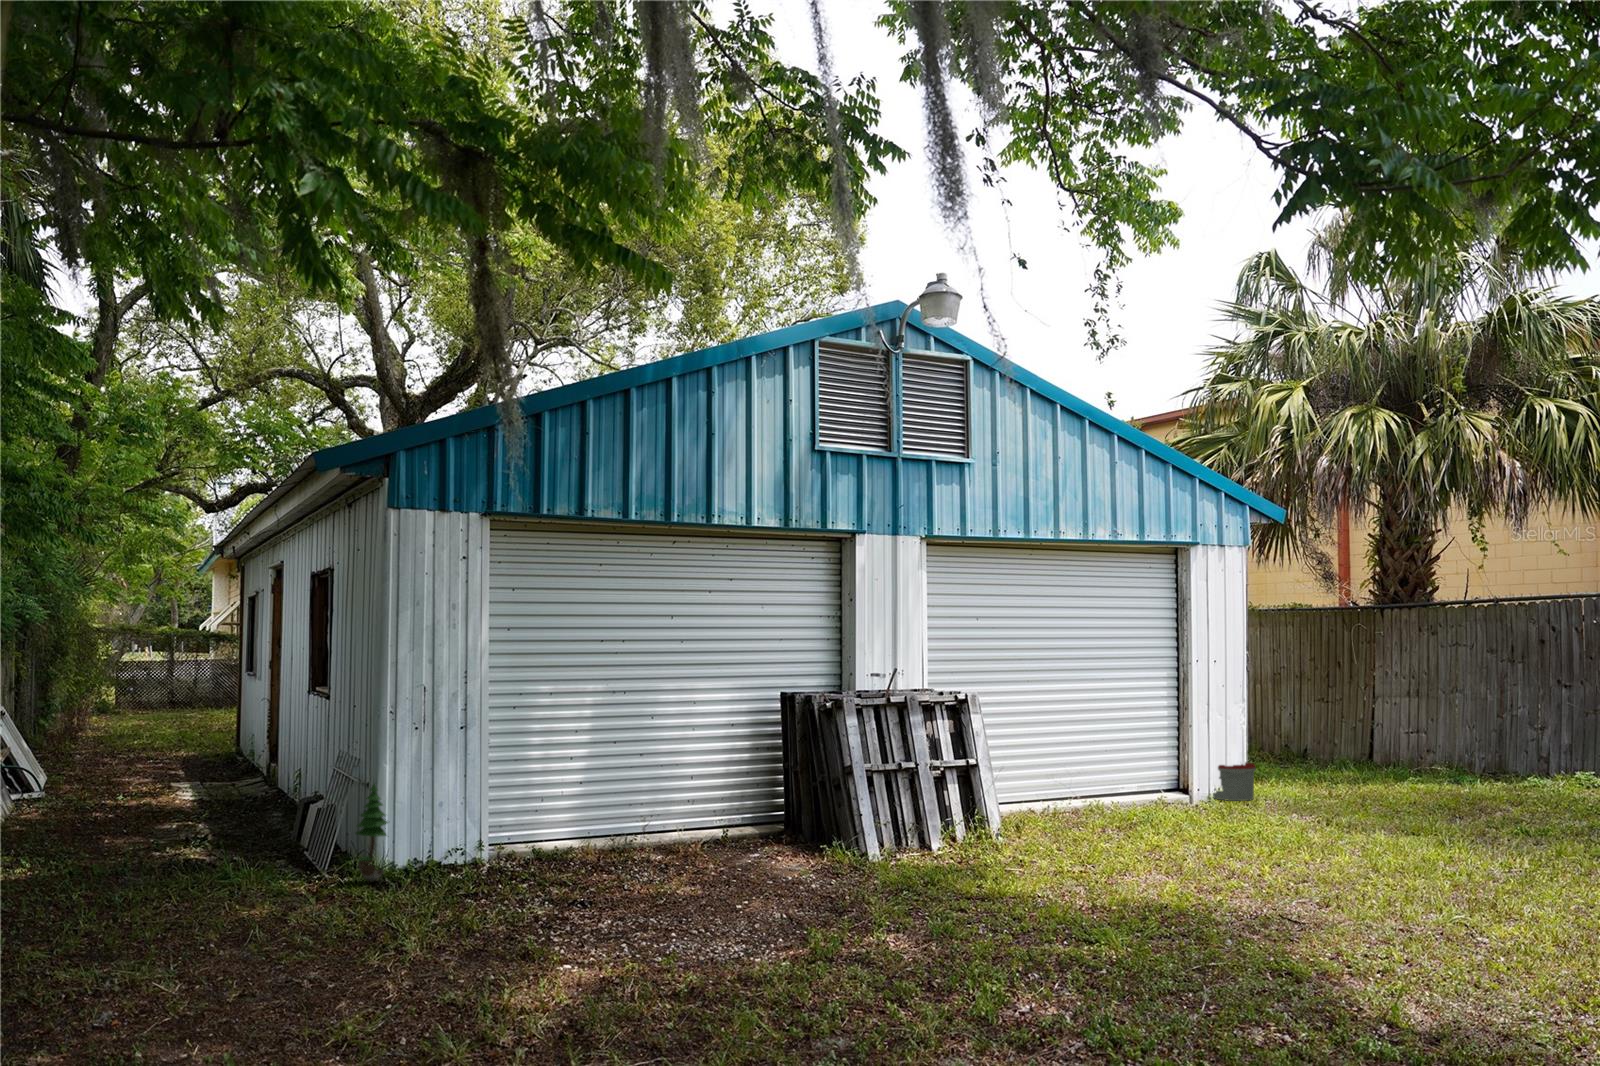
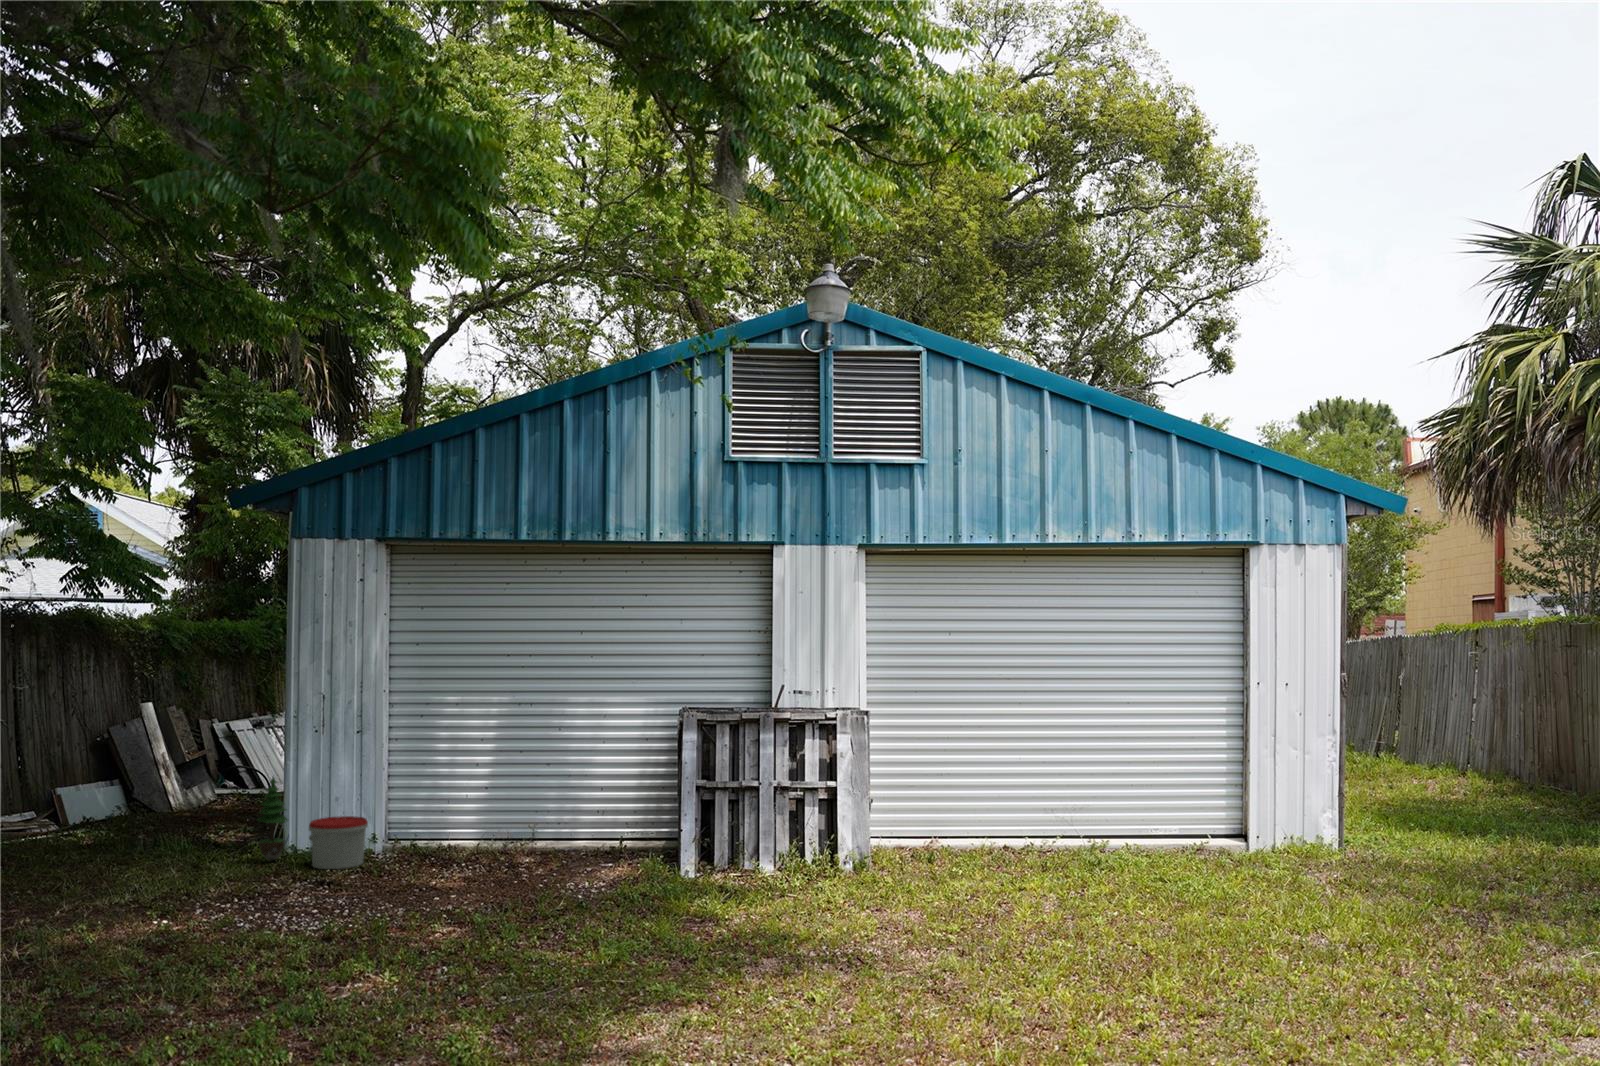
bucket: present [1213,763,1256,801] -> present [309,816,368,869]

